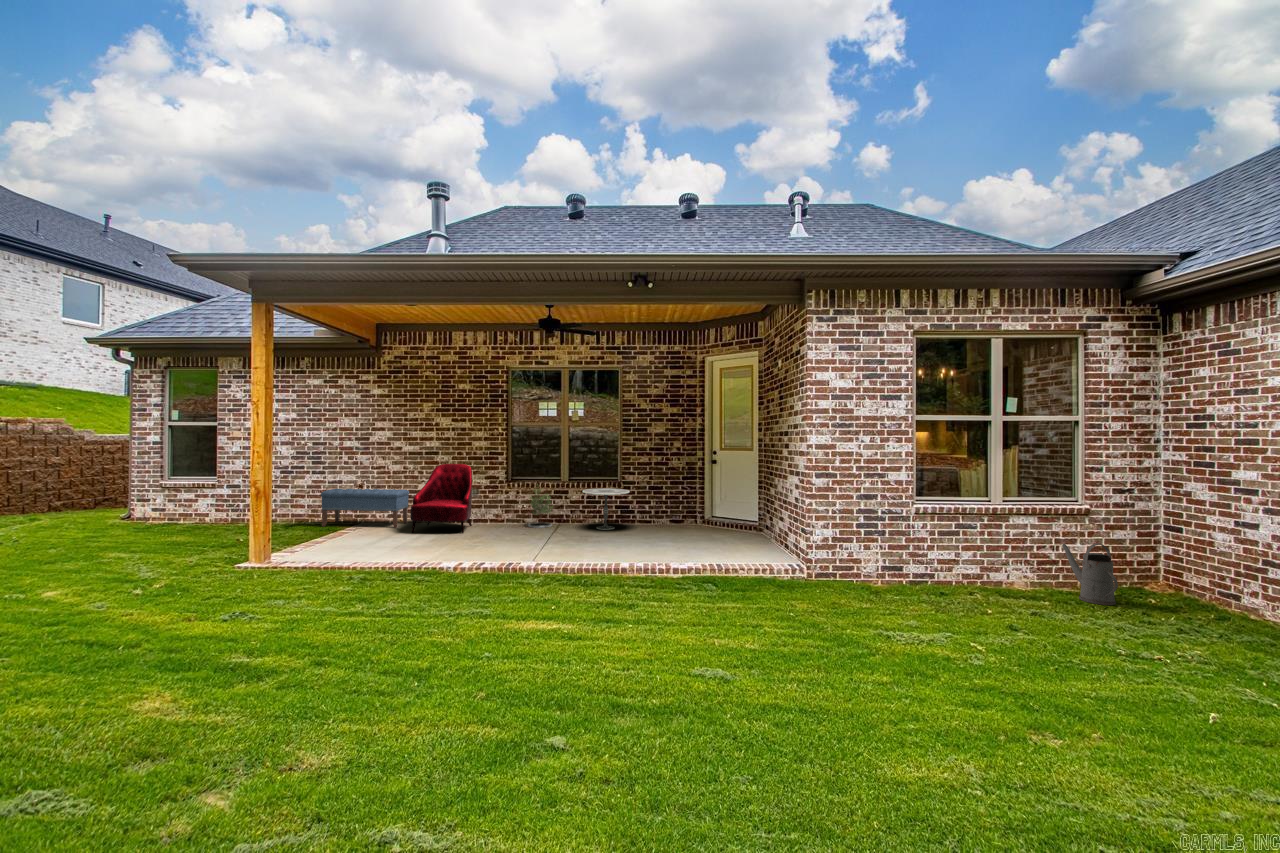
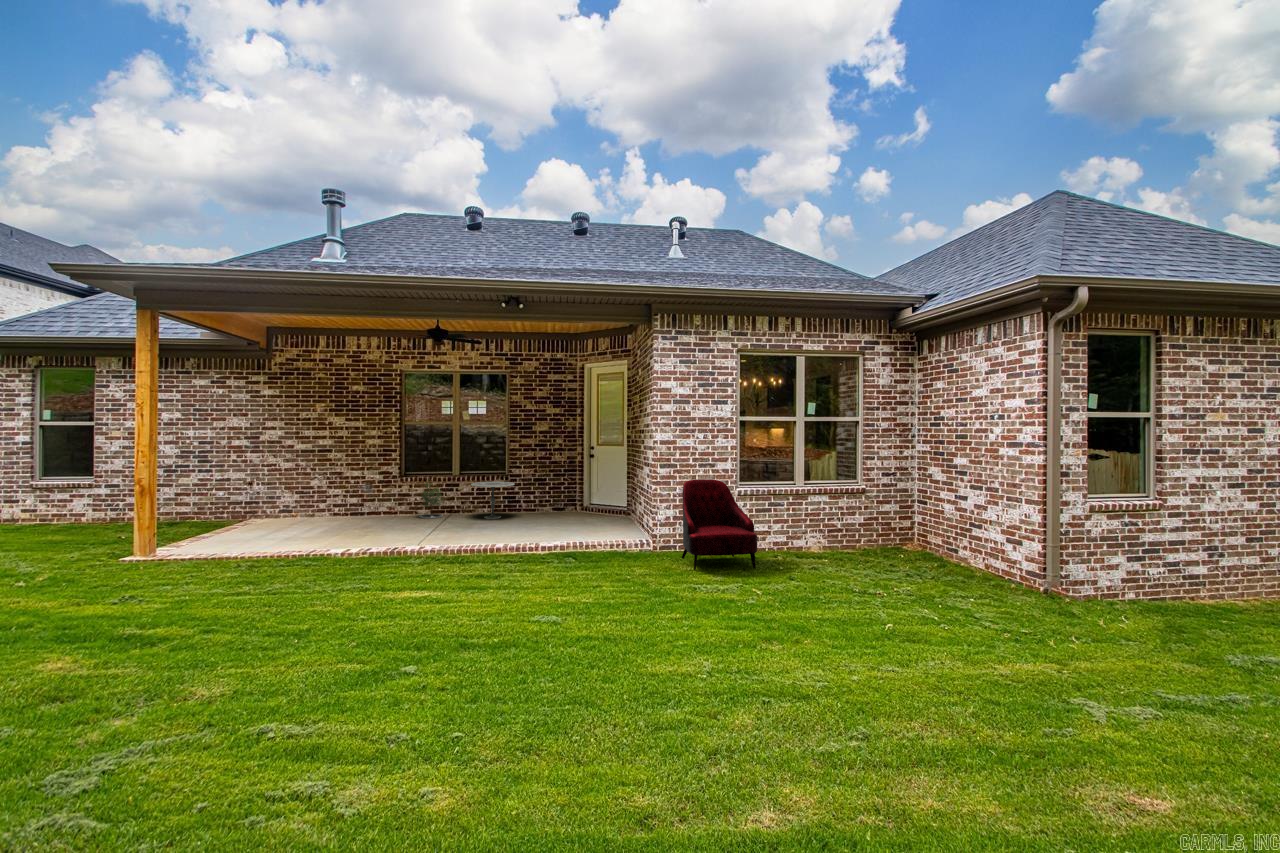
armchair: present [410,464,472,533] -> present [682,479,758,570]
bench: present [321,488,409,528] -> none [210,486,302,522]
watering can: present [1062,543,1118,605] -> none [847,514,877,560]

